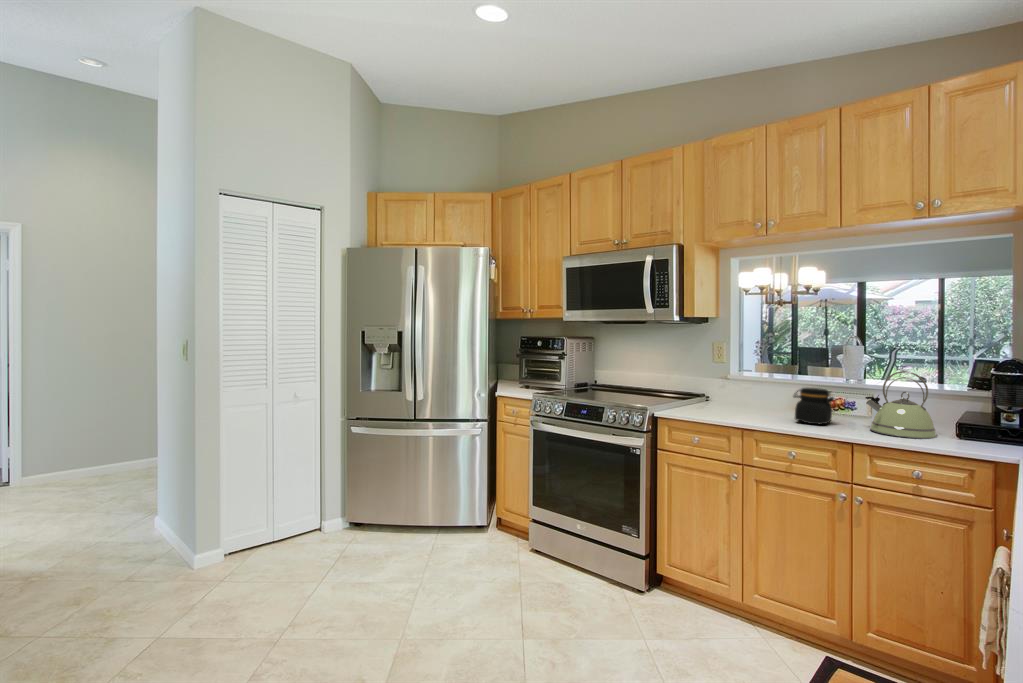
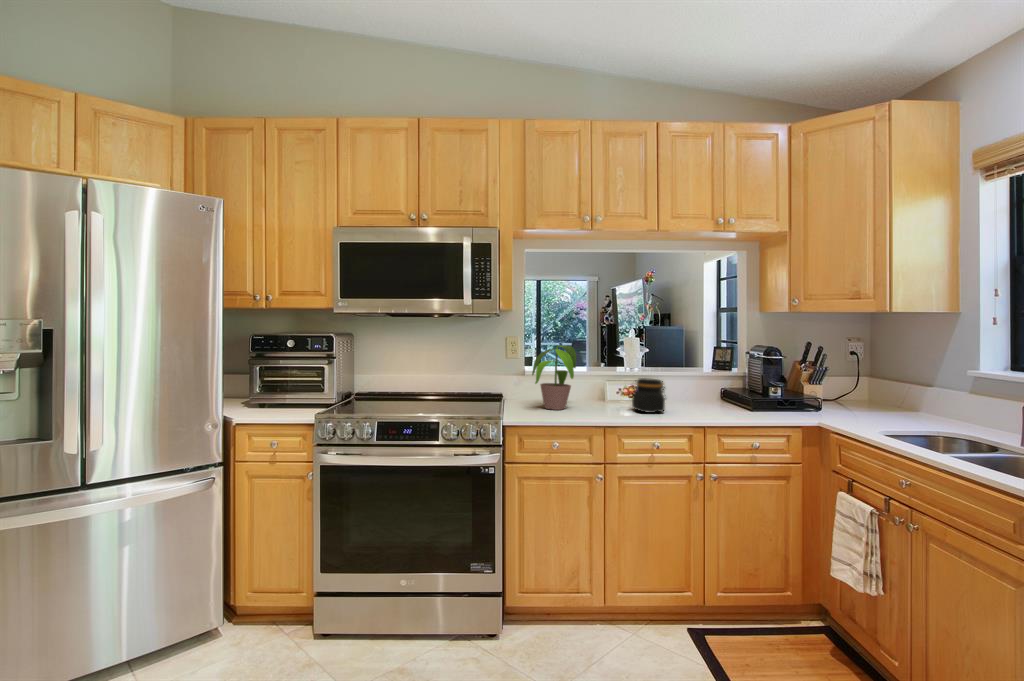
potted plant: none [692,350,764,412] -> present [532,345,576,410]
kettle: present [865,371,937,439] -> none [686,359,741,415]

